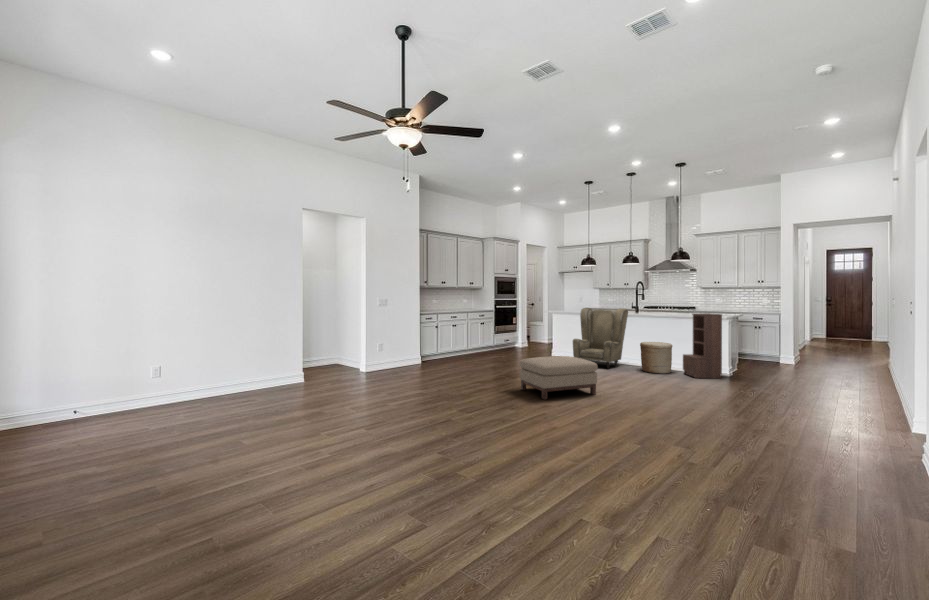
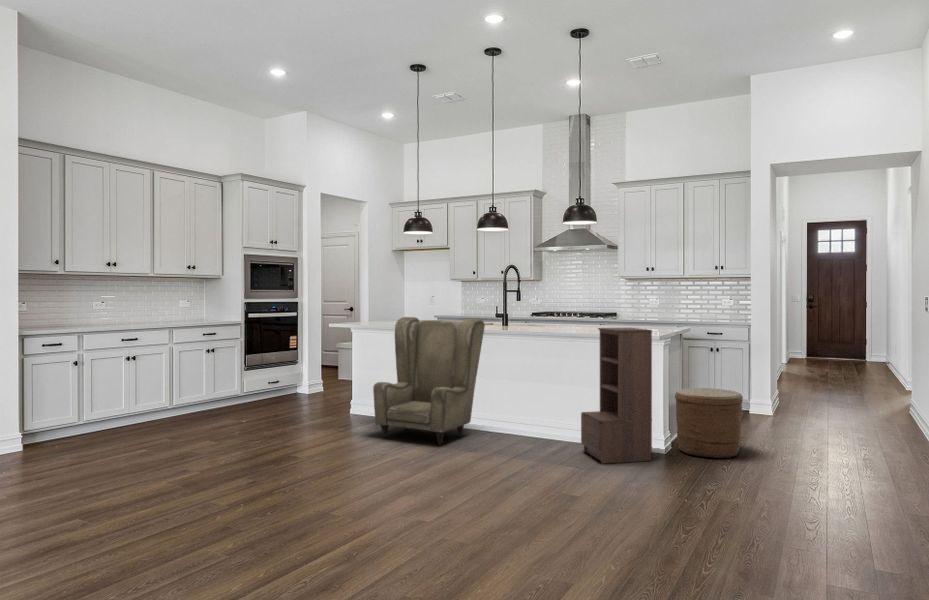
woven basket: present [640,342,672,374] -> present [675,388,743,458]
ottoman: present [519,356,598,399] -> none [169,439,363,579]

